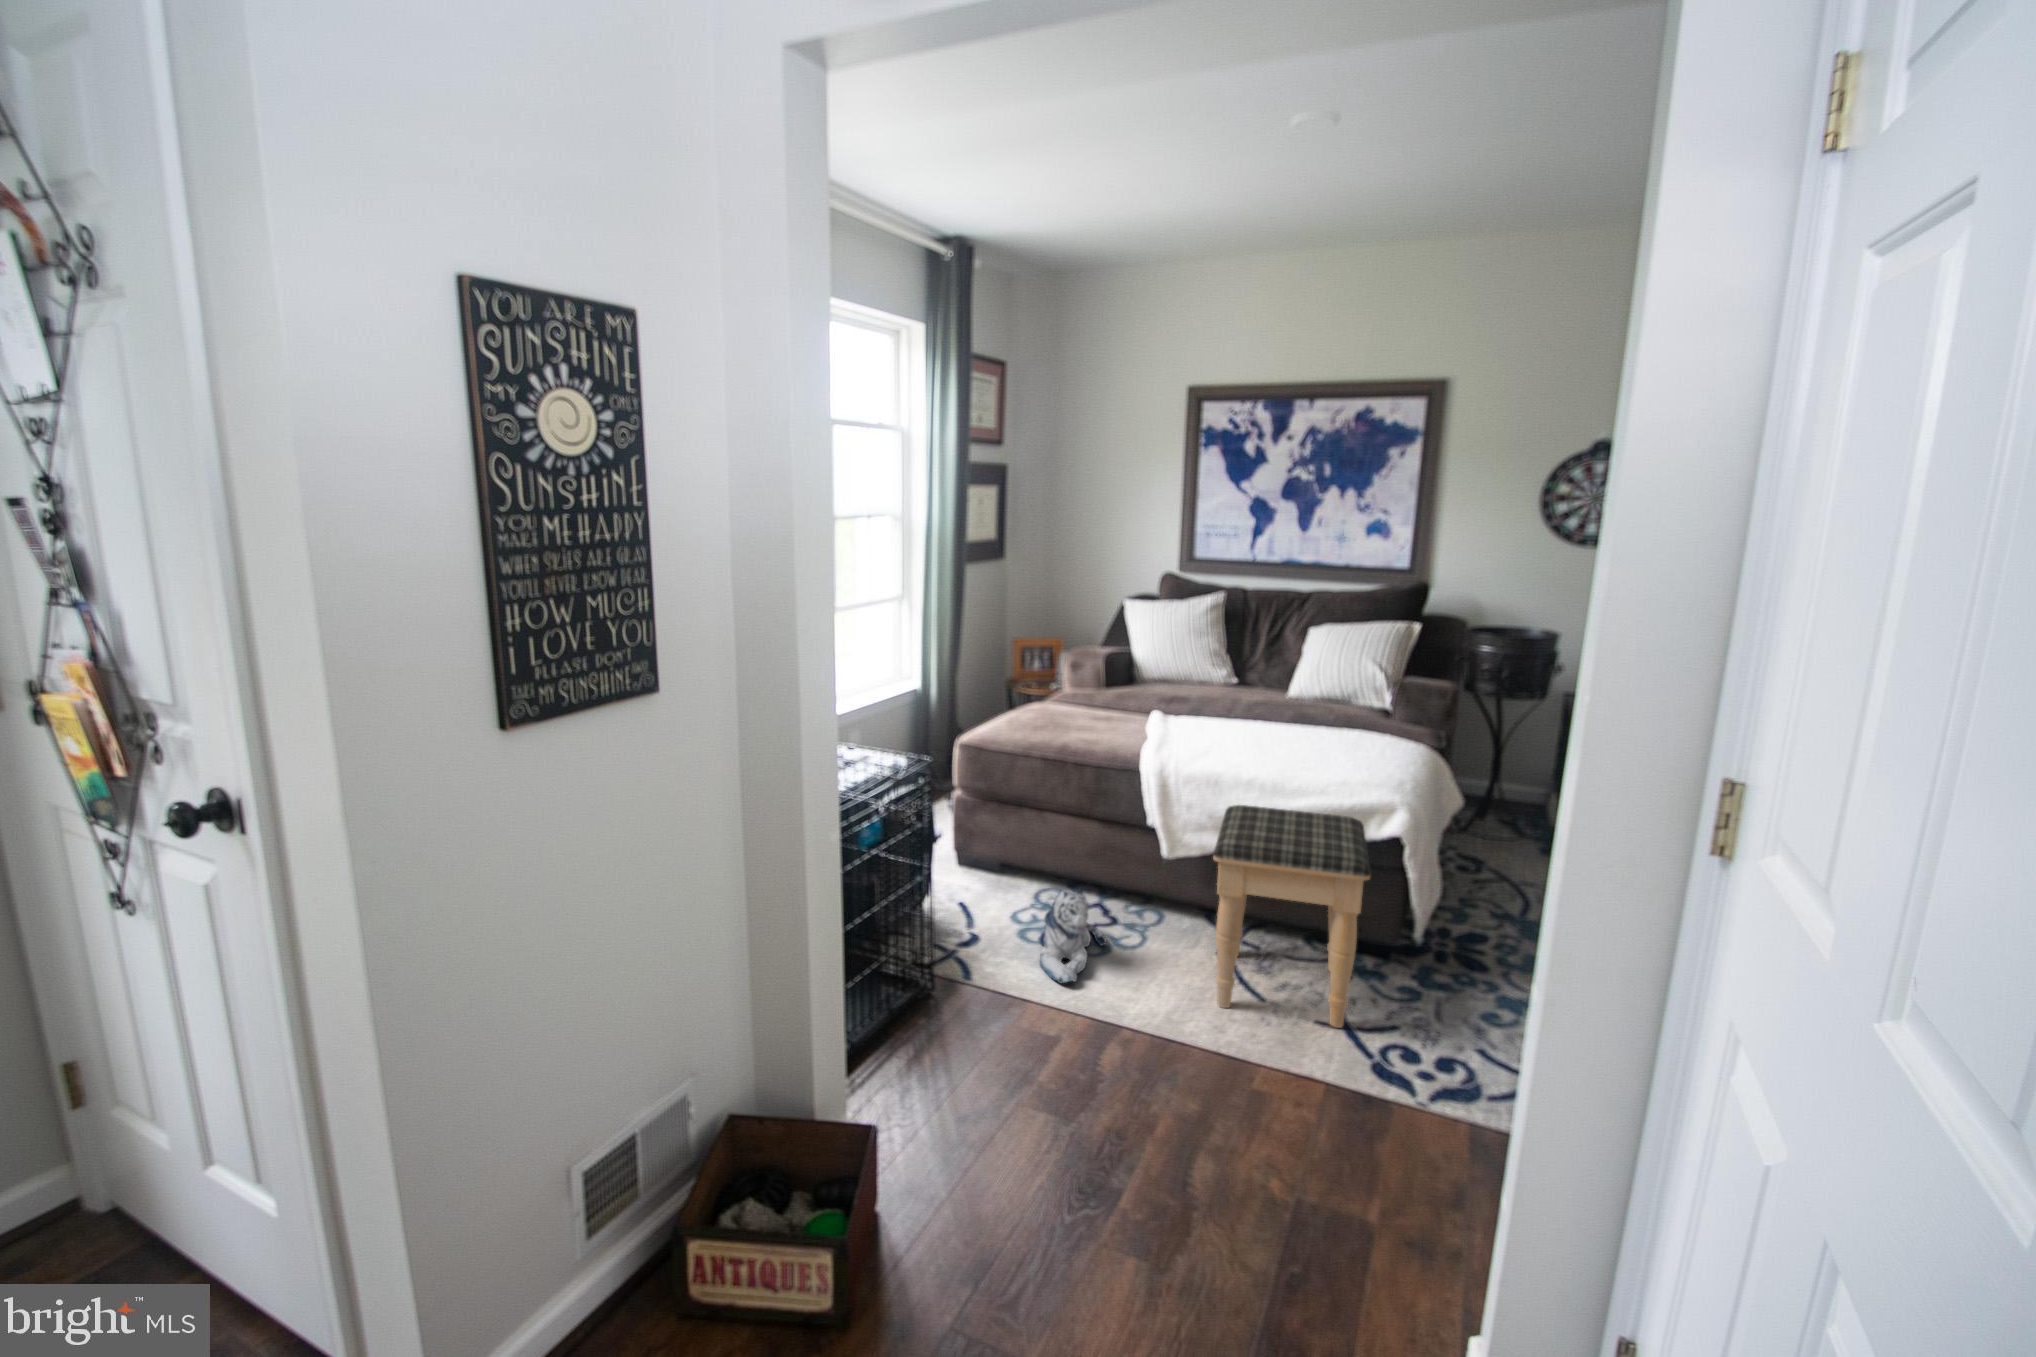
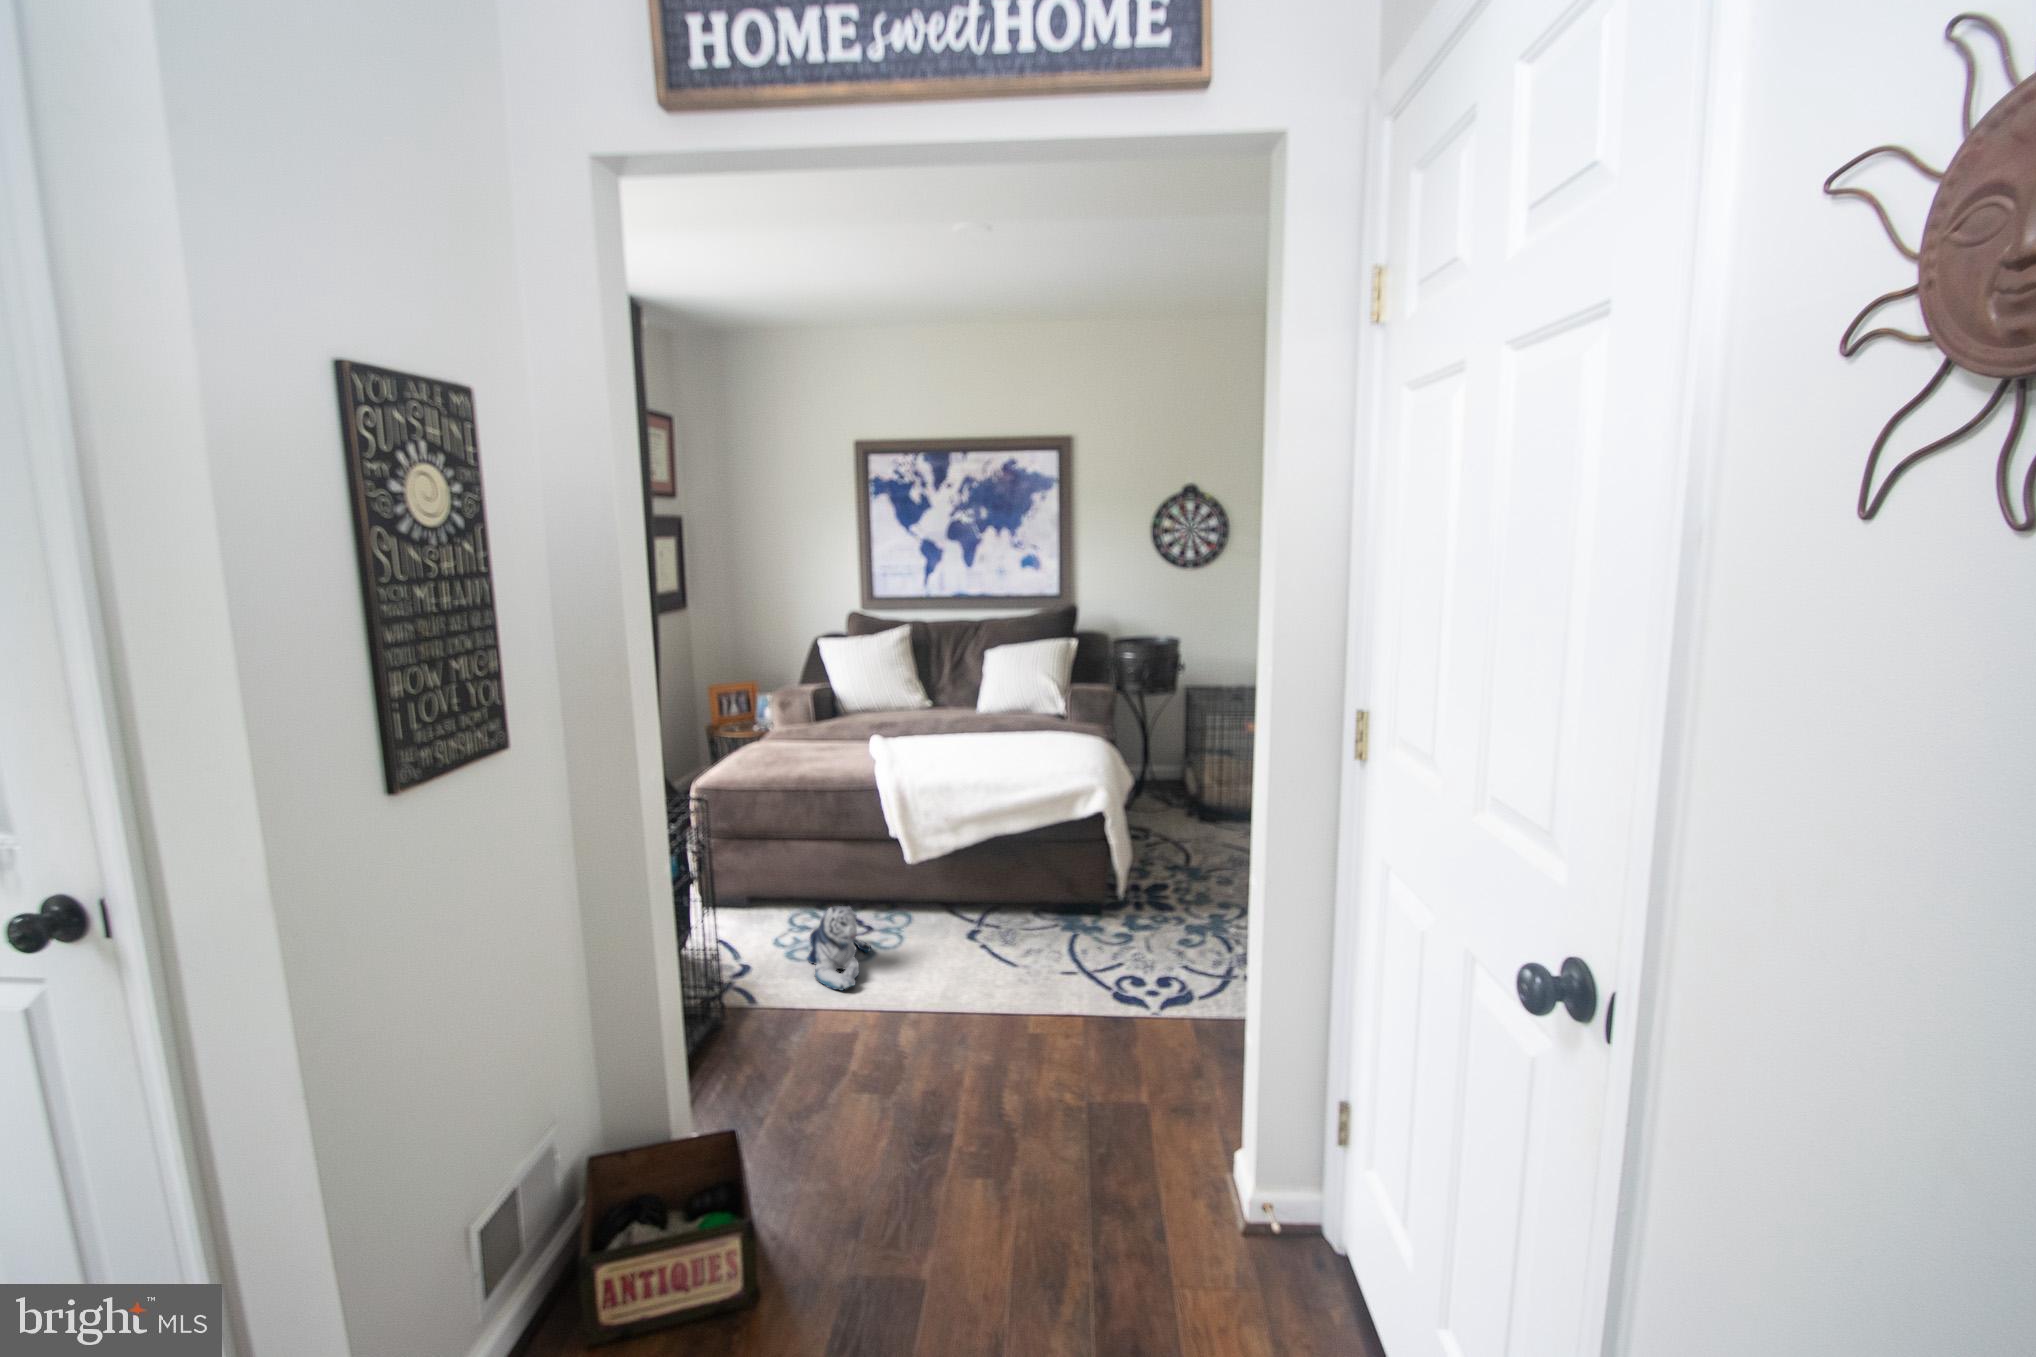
footstool: present [1213,805,1370,1028] -> none [963,800,1092,978]

